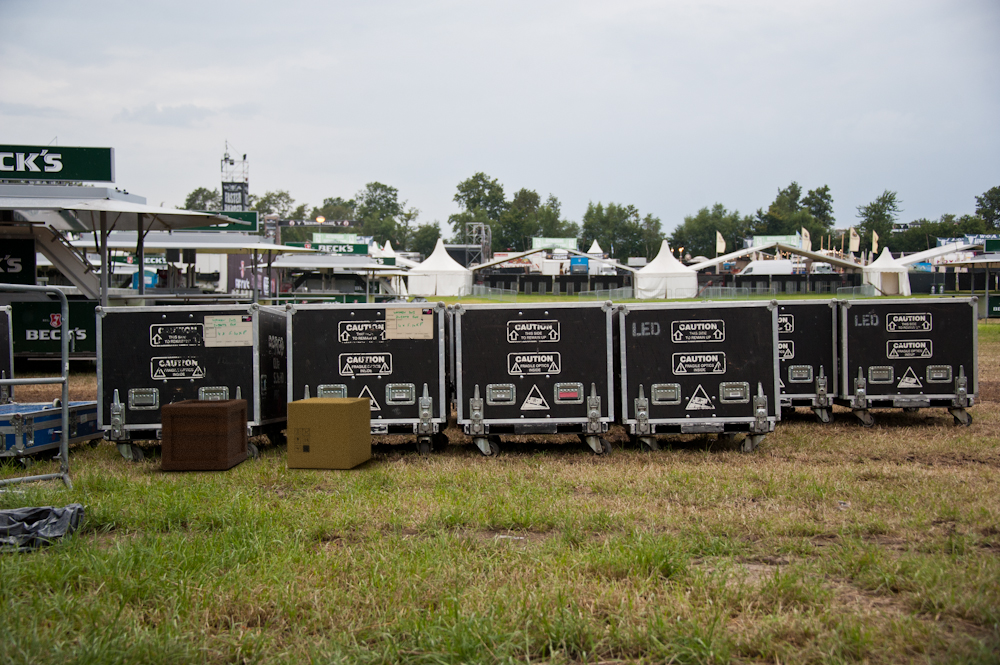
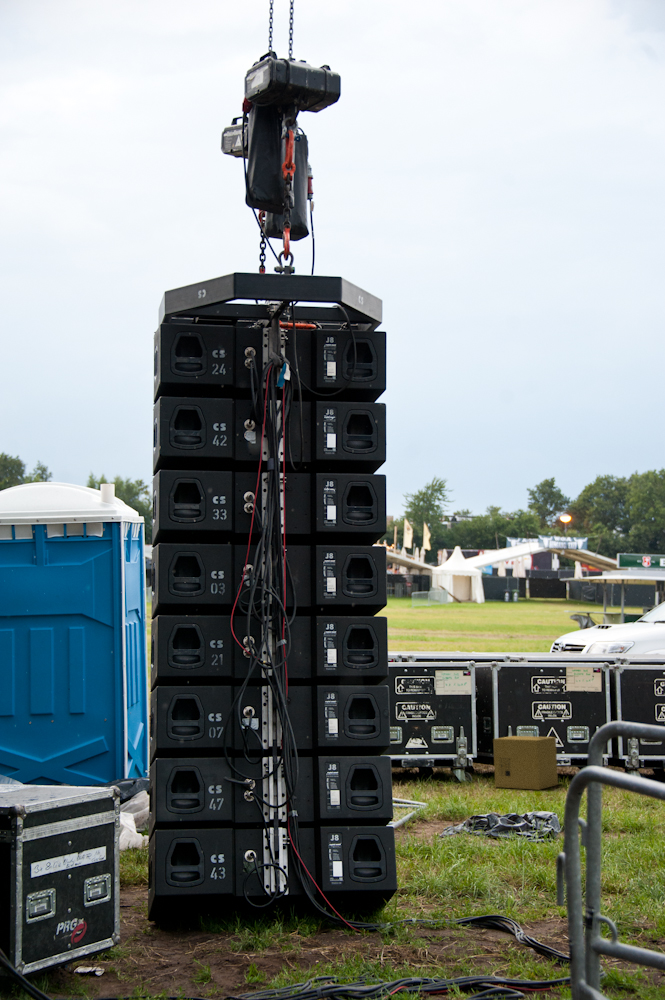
wooden crate: present [161,399,248,470] -> none [409,735,467,786]

